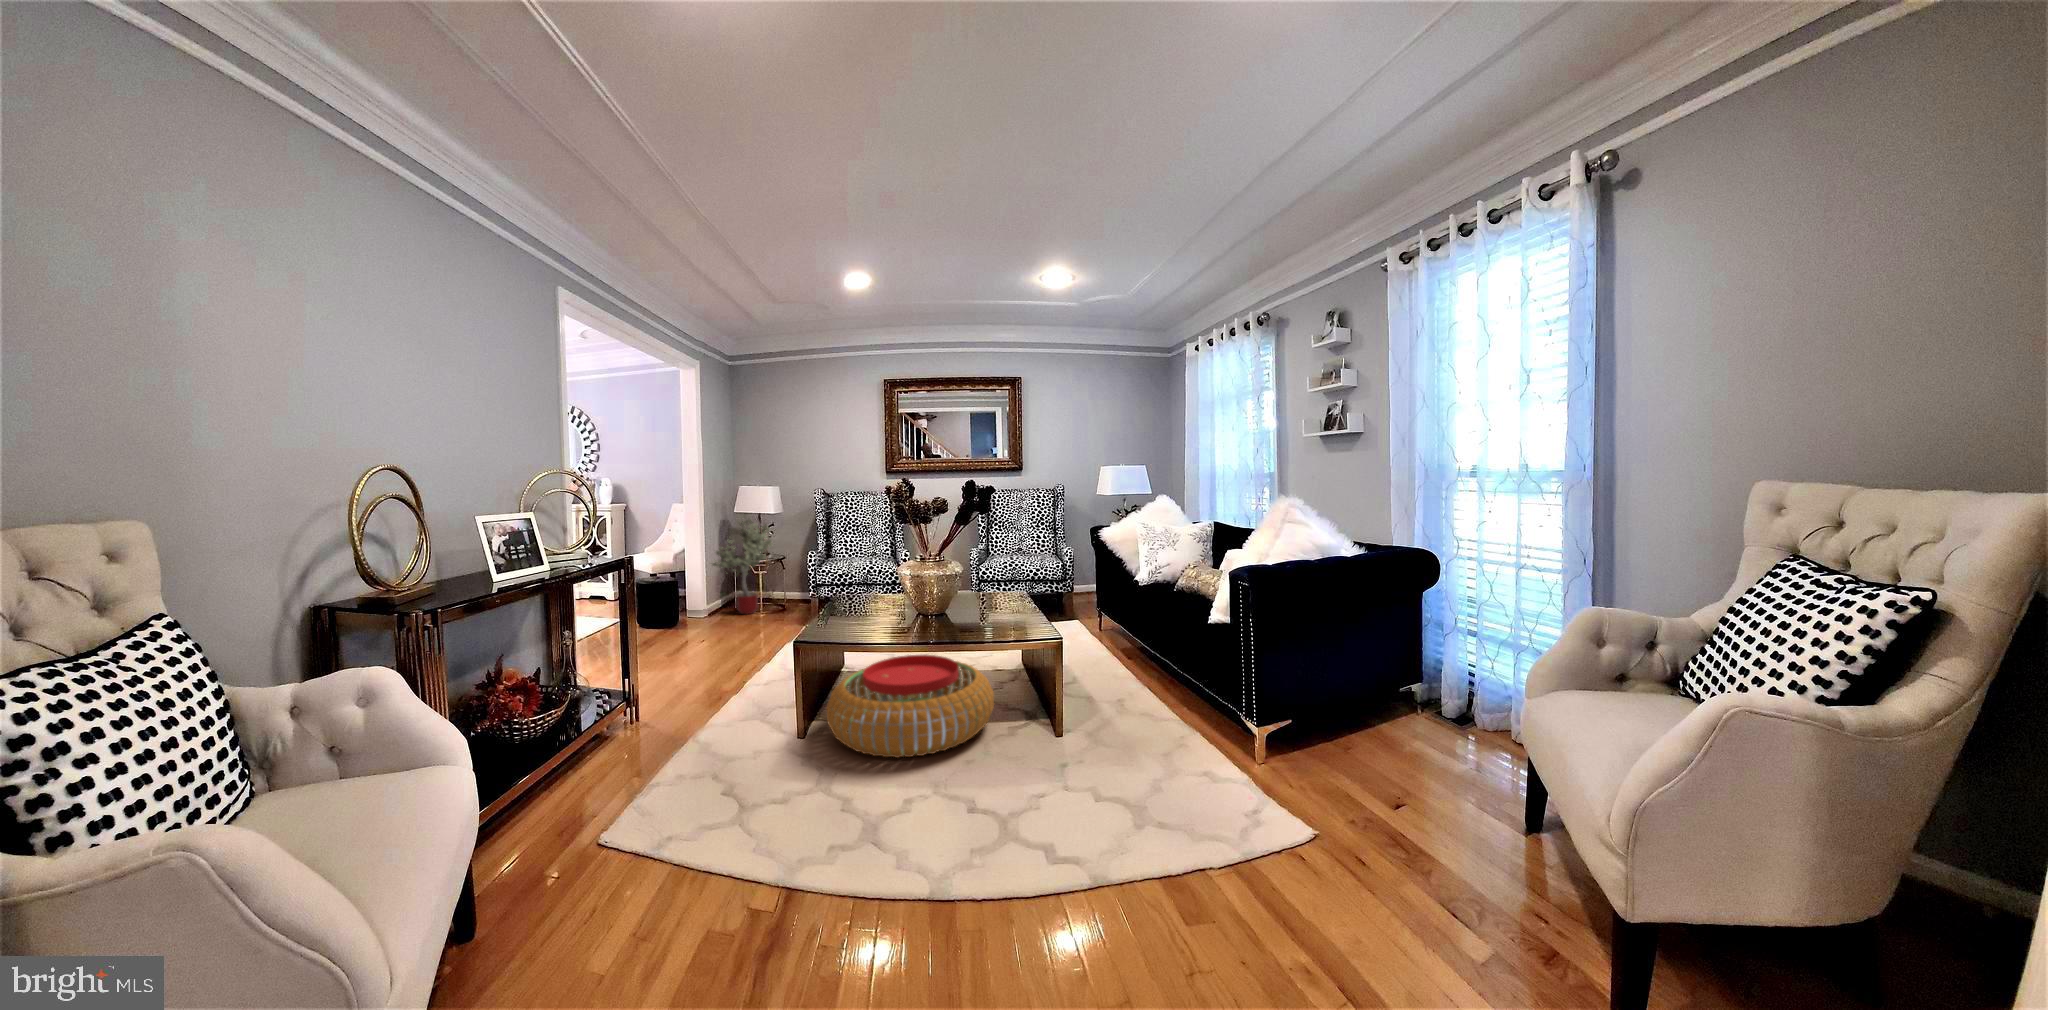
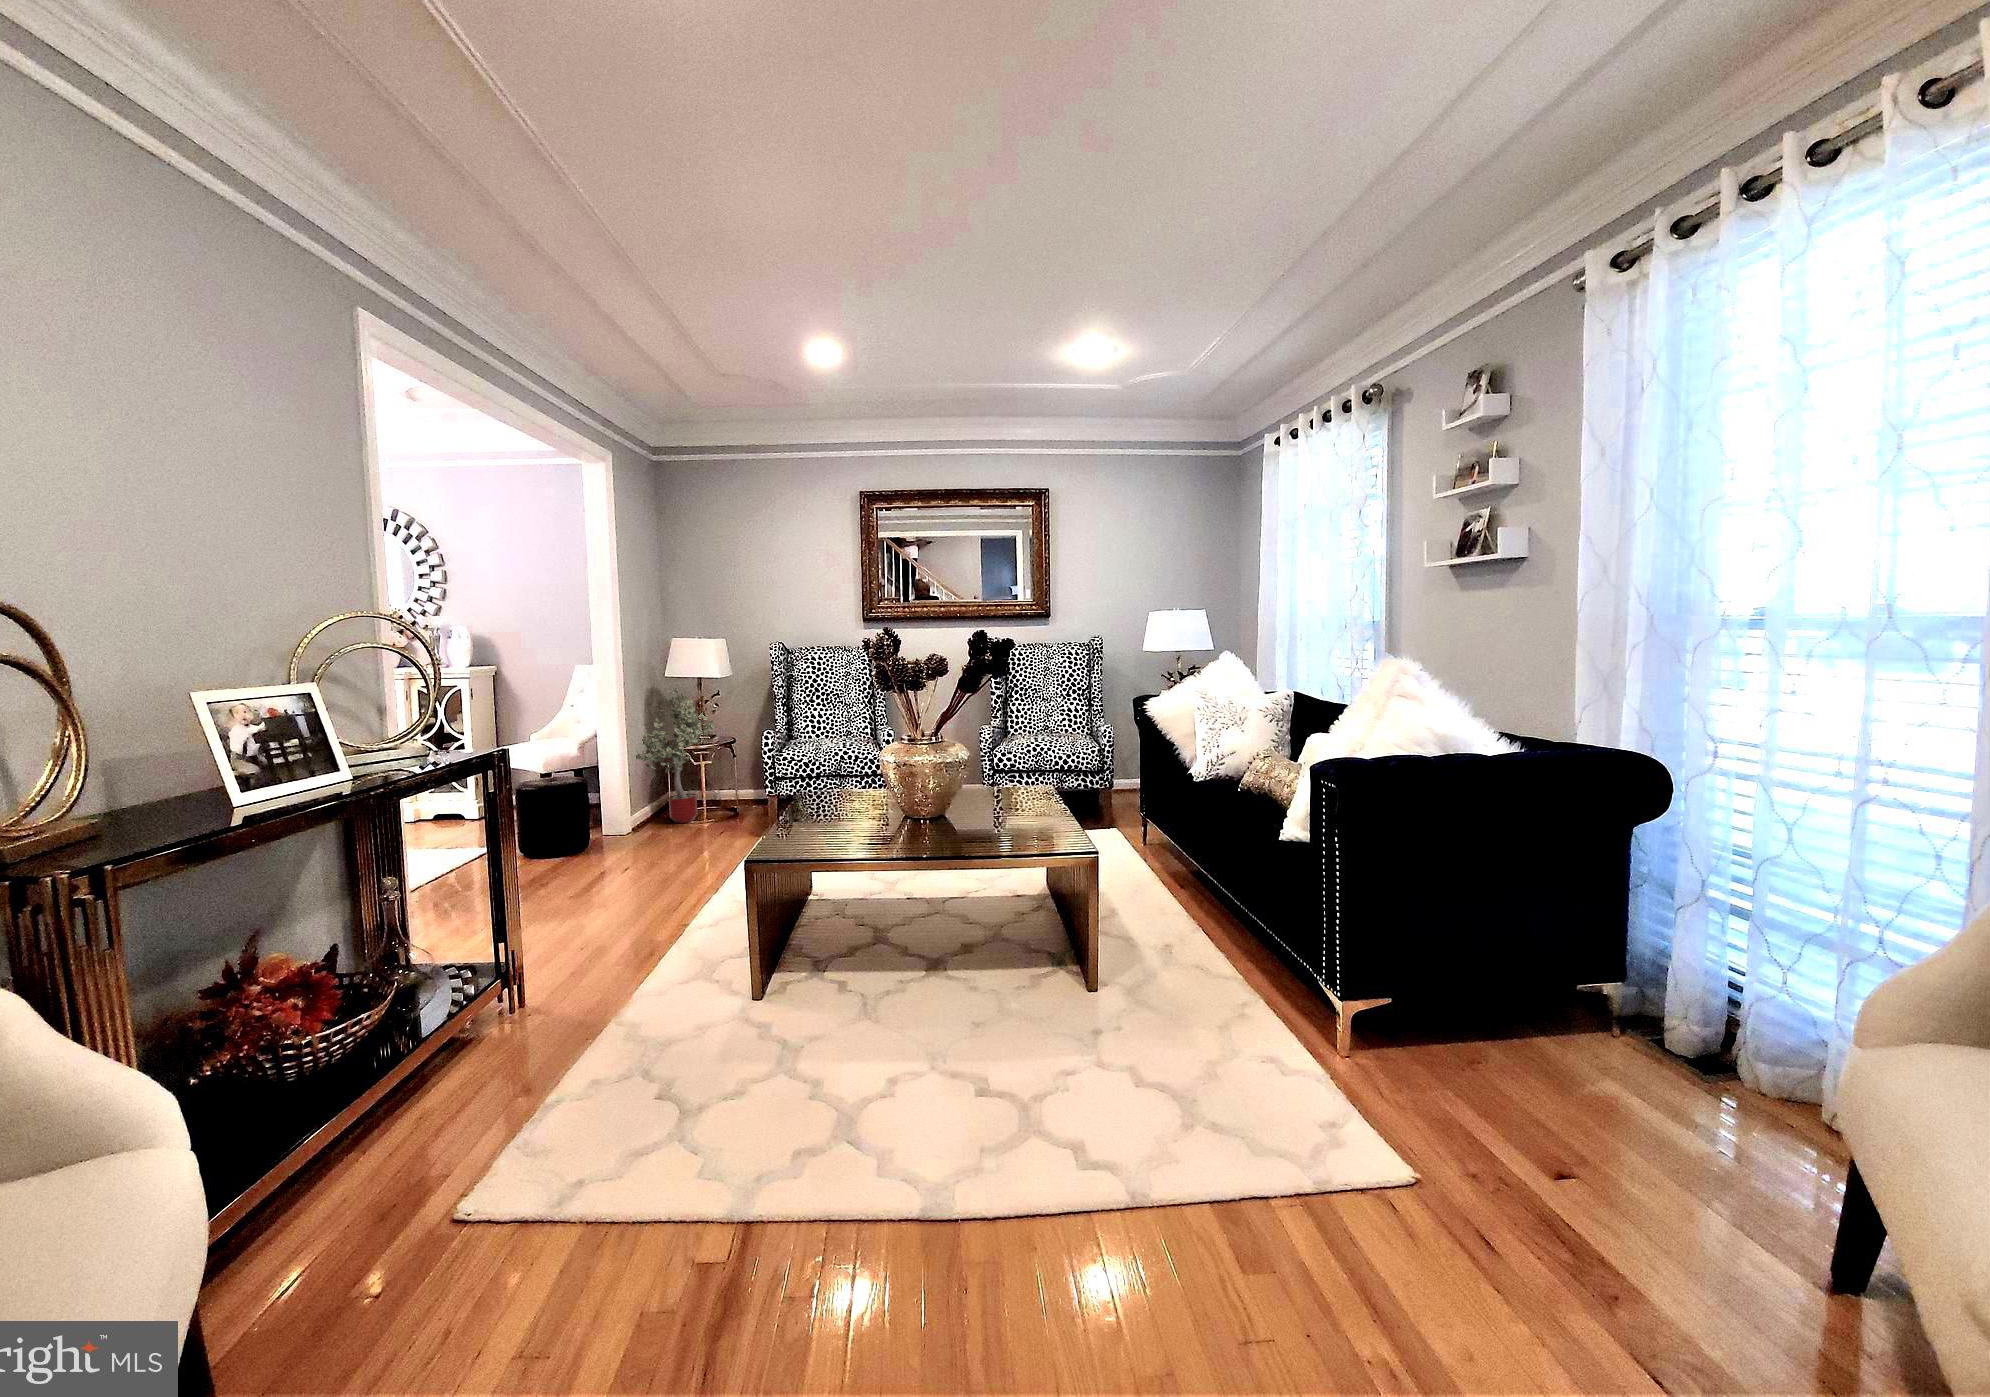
pouf: present [827,655,994,758] -> none [810,897,1080,1086]

